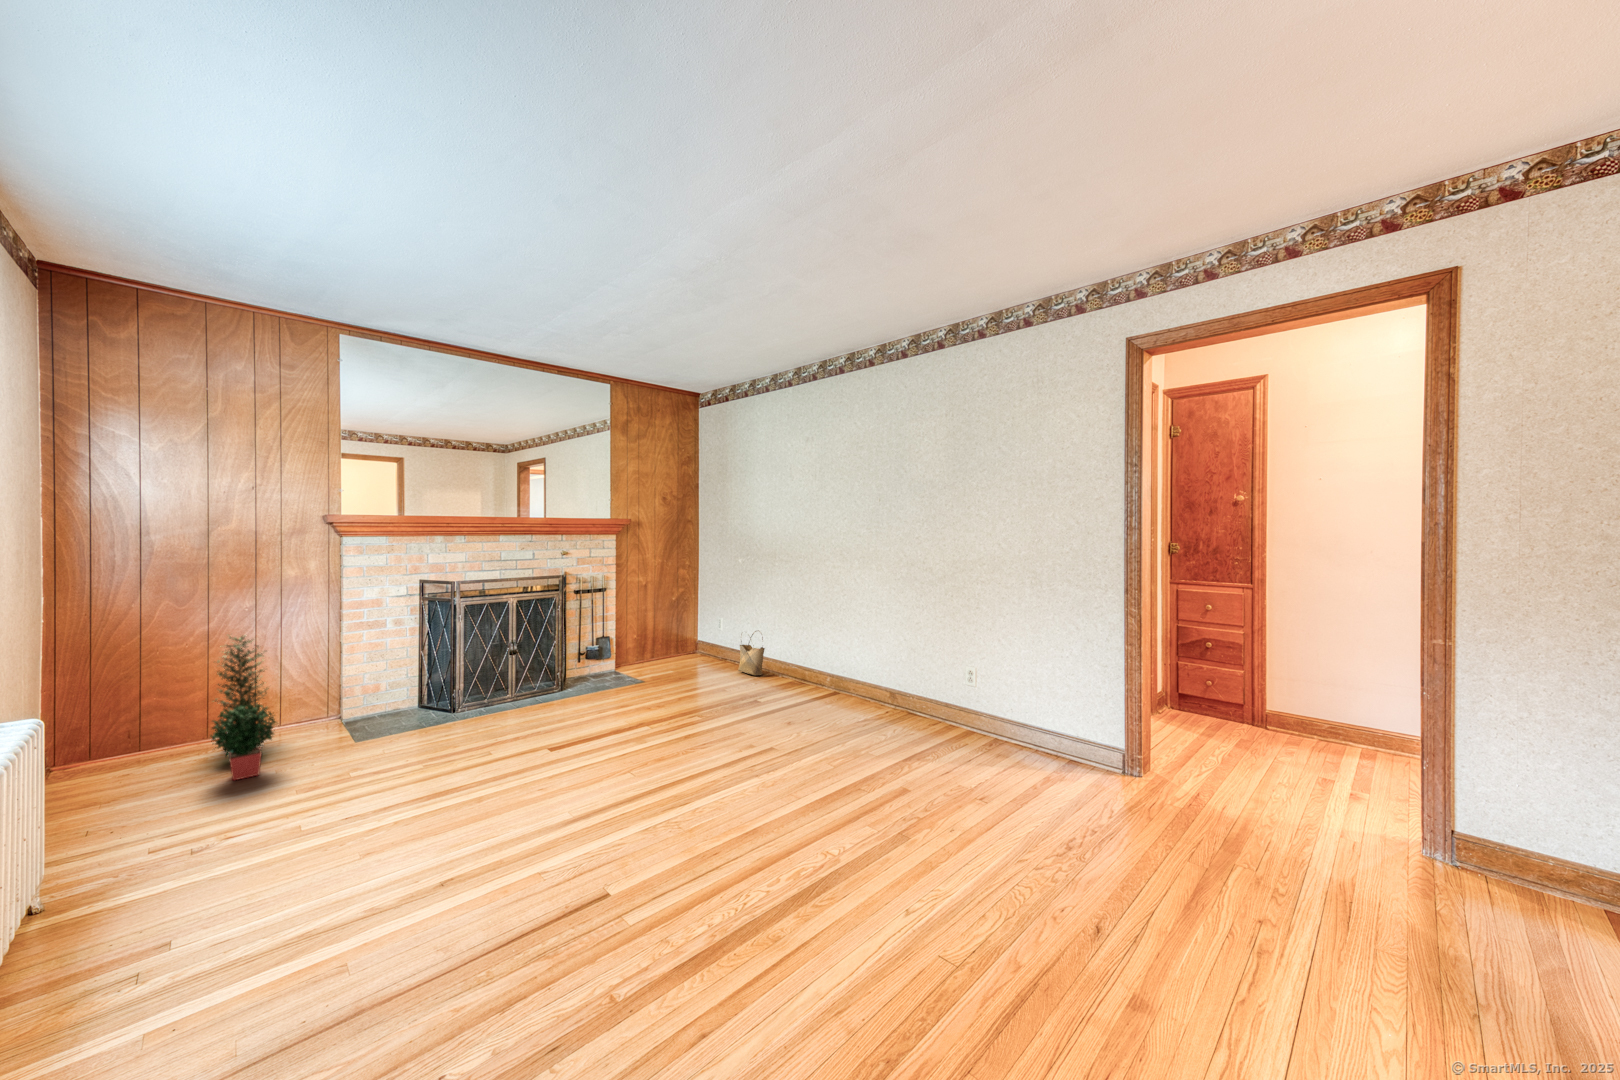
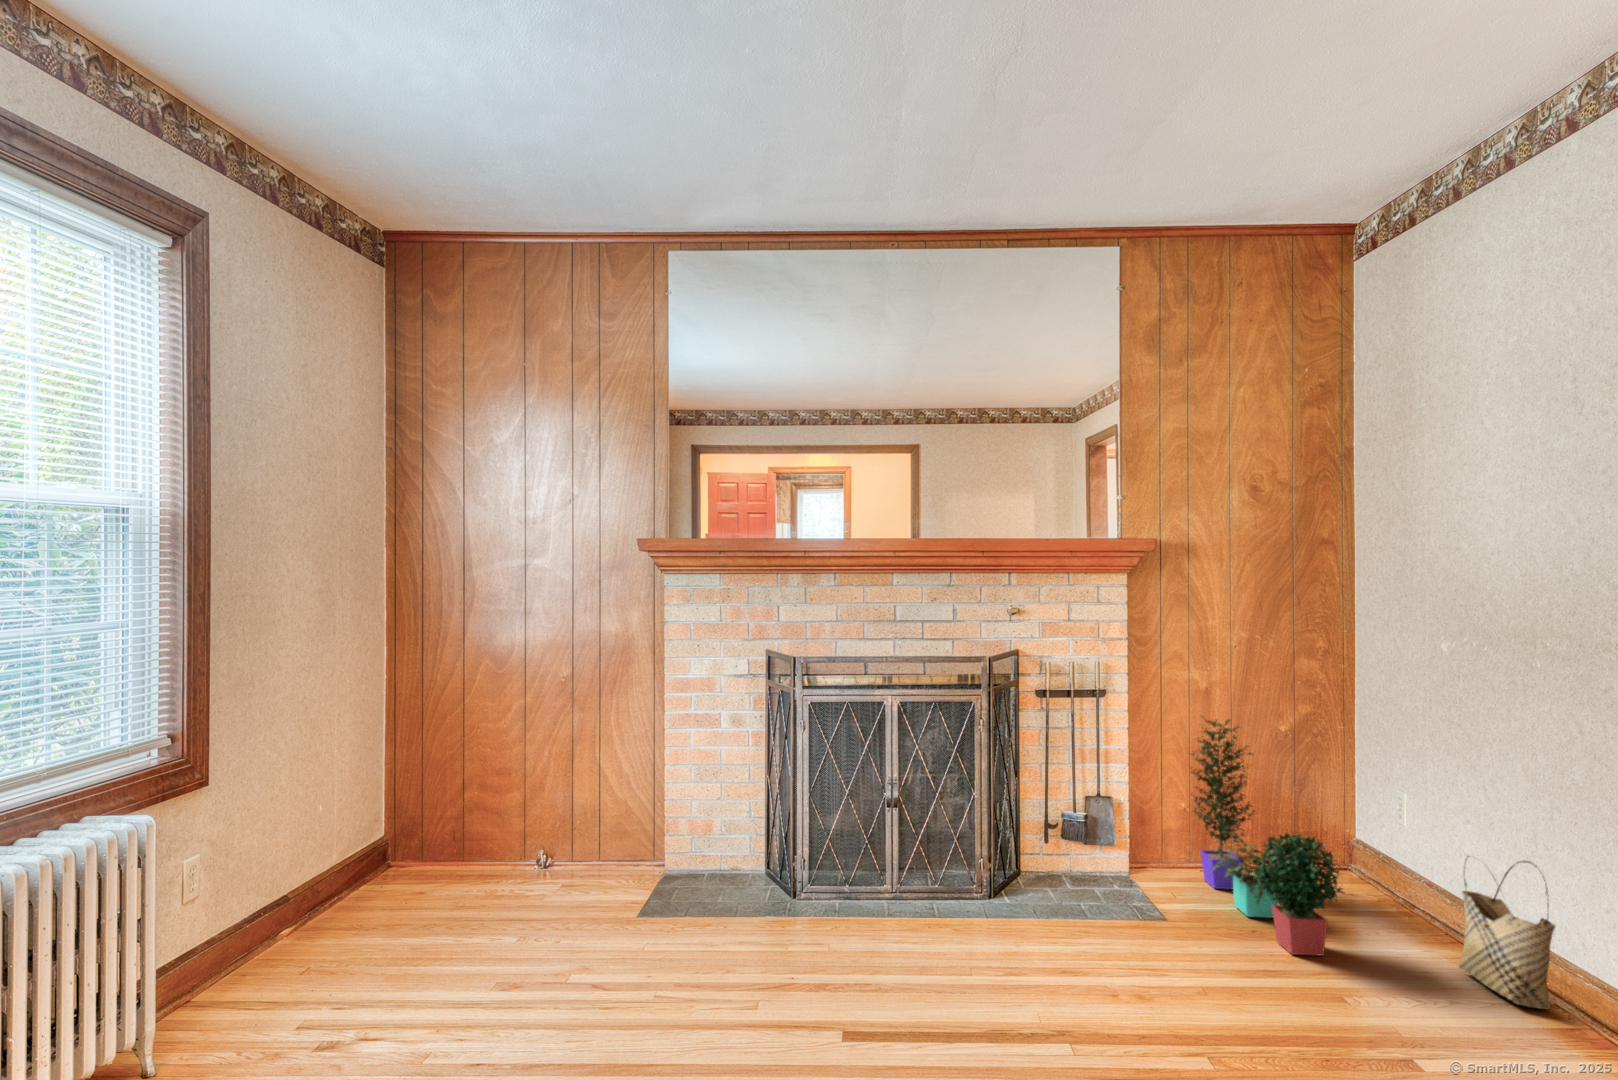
potted plant: present [211,636,277,780] -> present [1191,717,1344,956]

